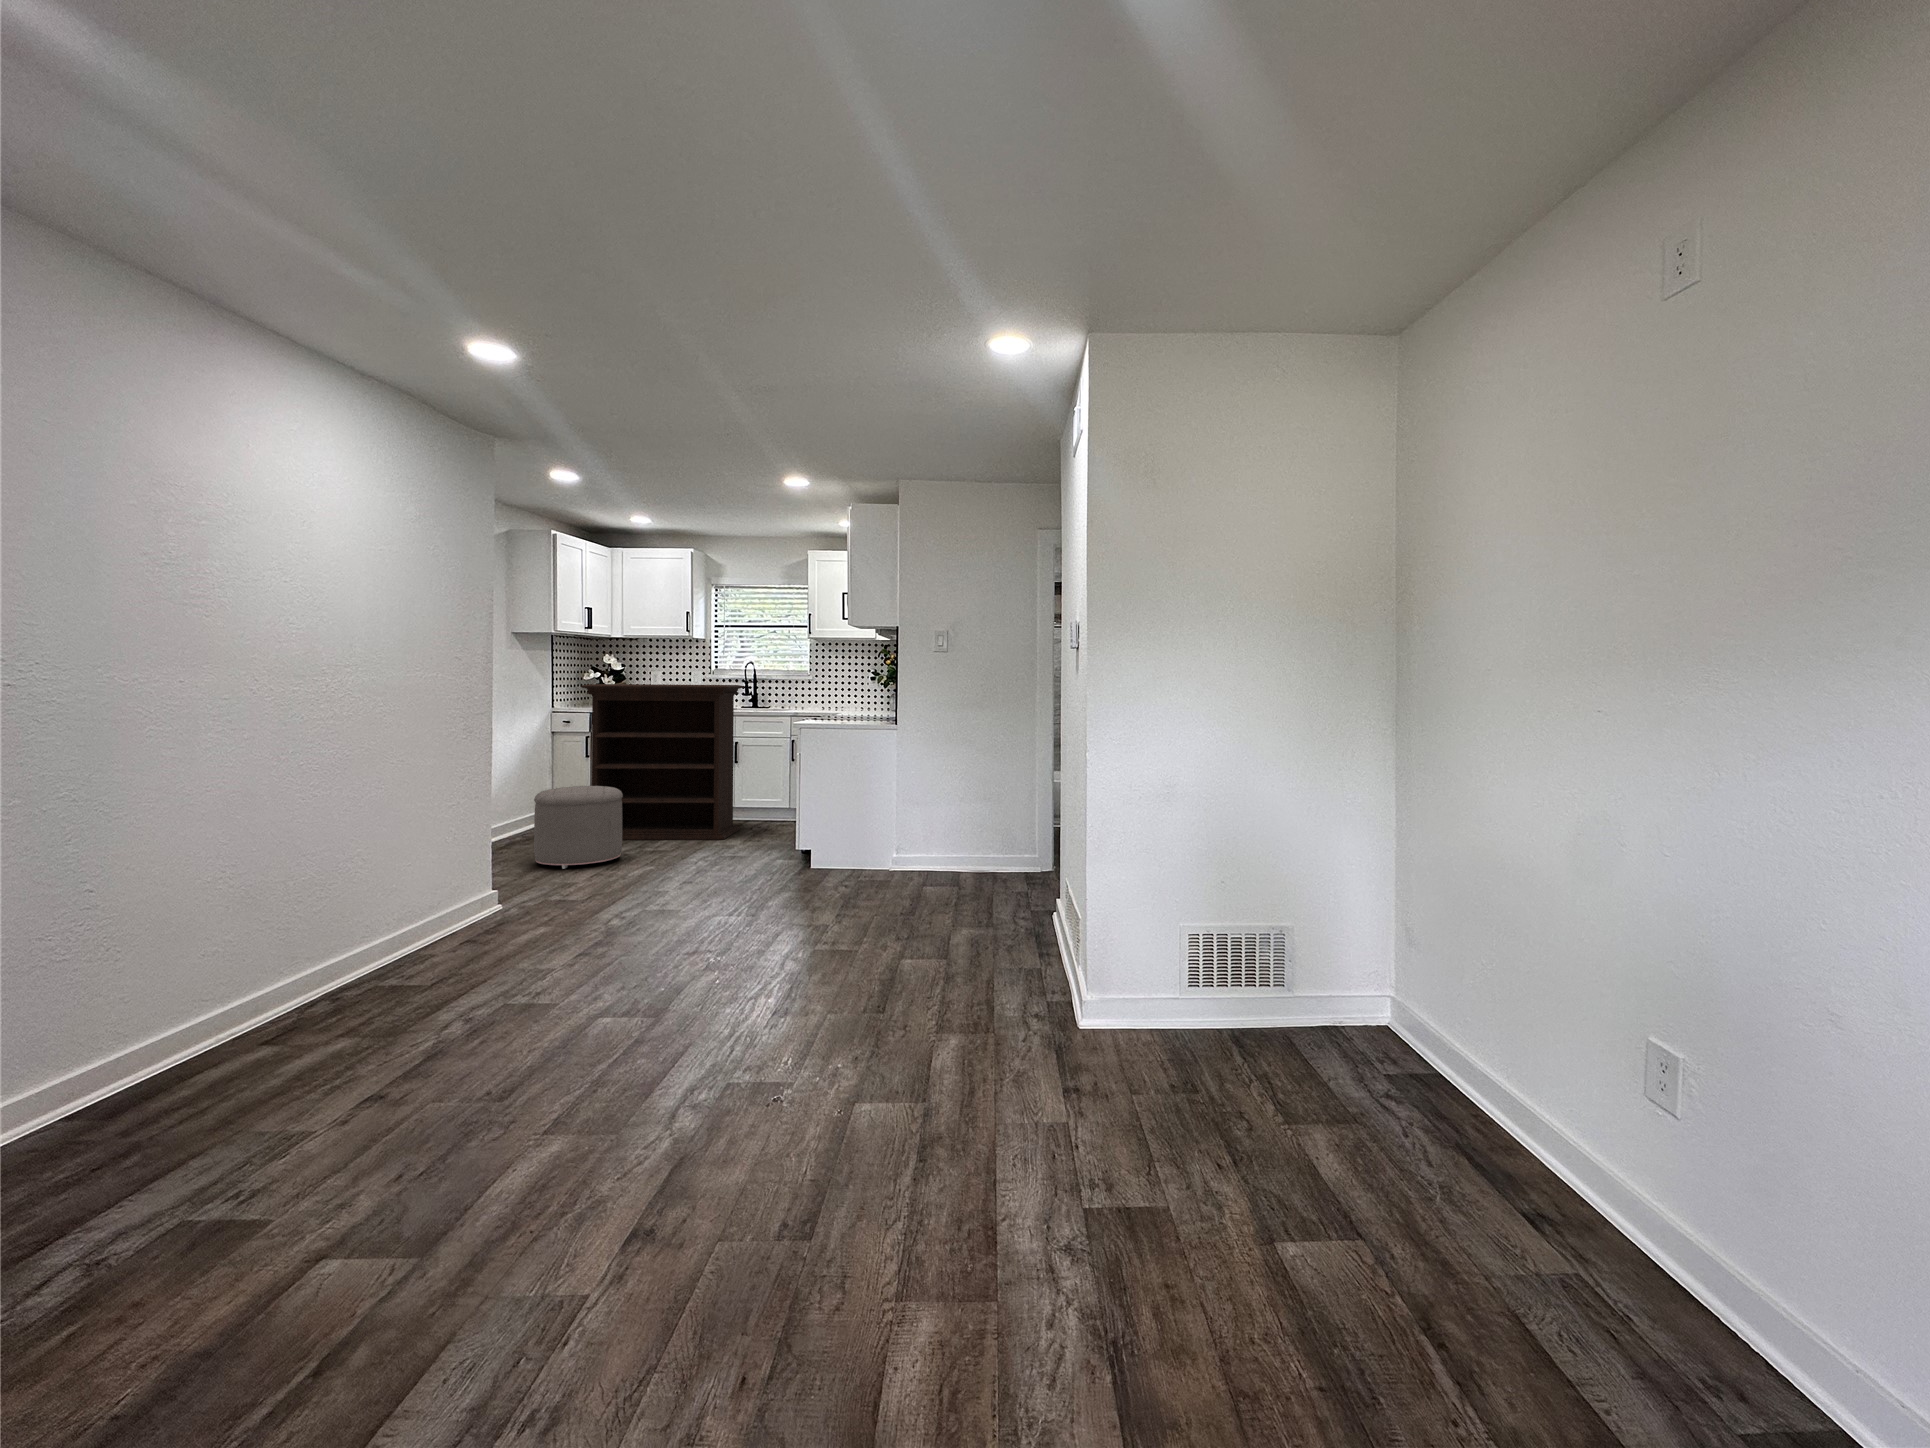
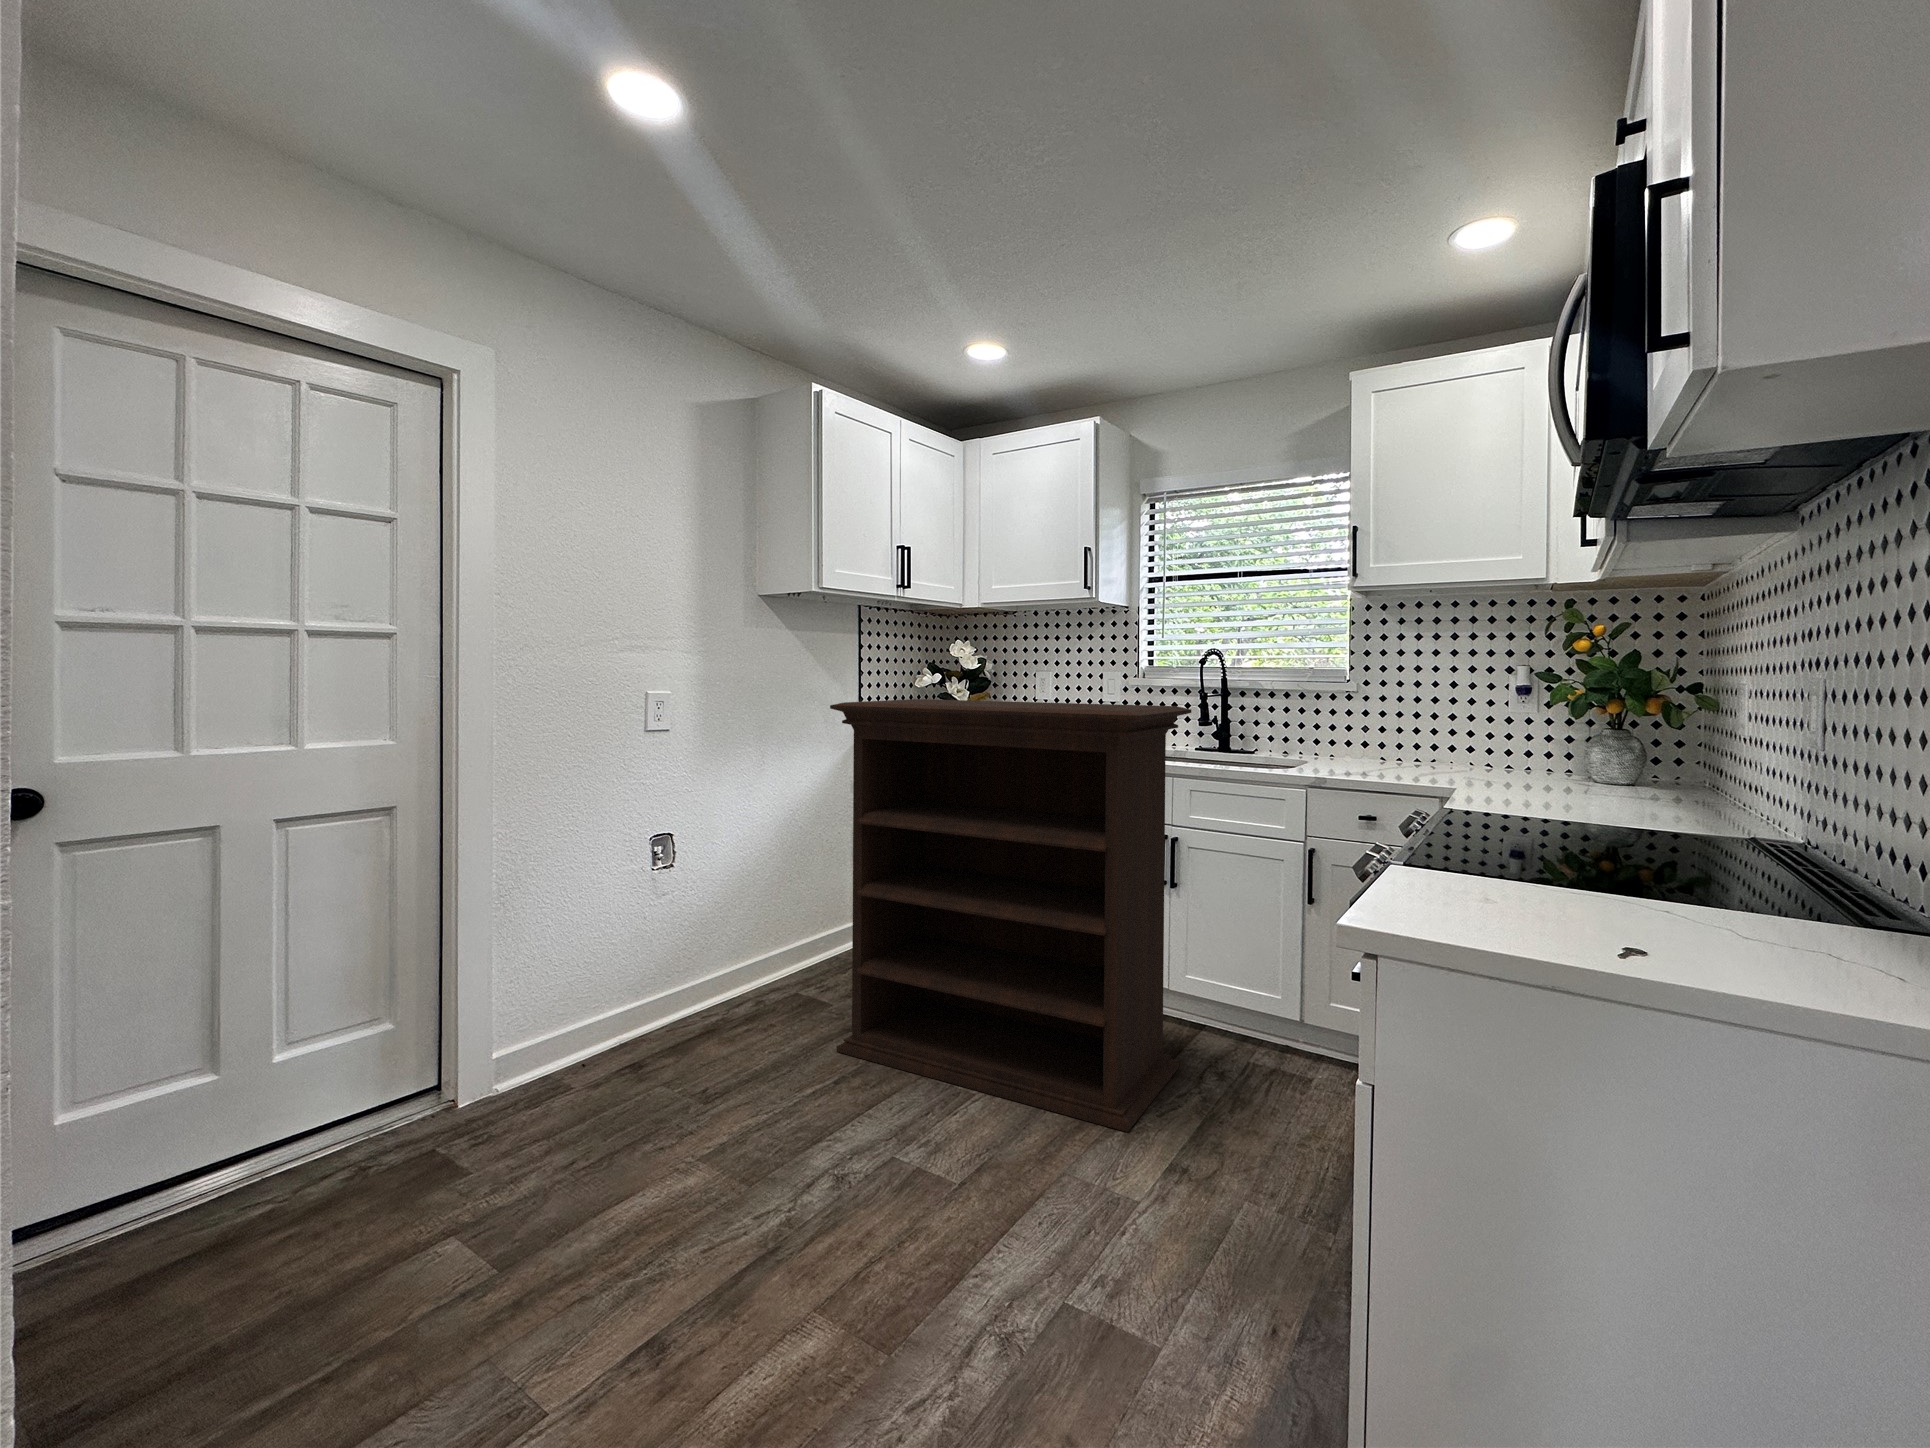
ottoman: present [534,786,623,869] -> none [589,977,829,1275]

